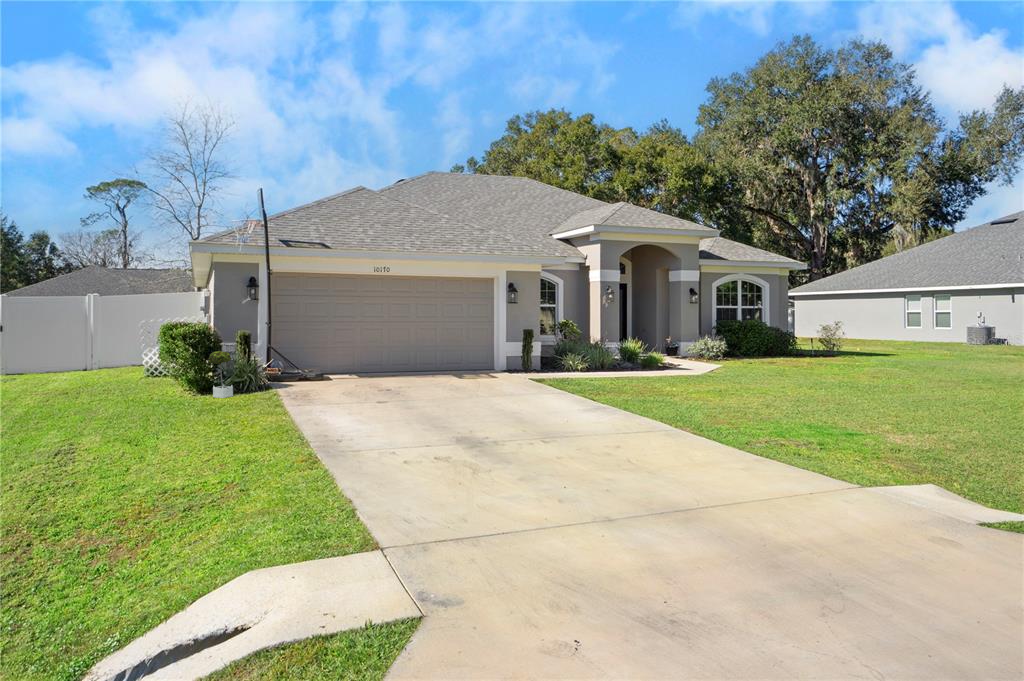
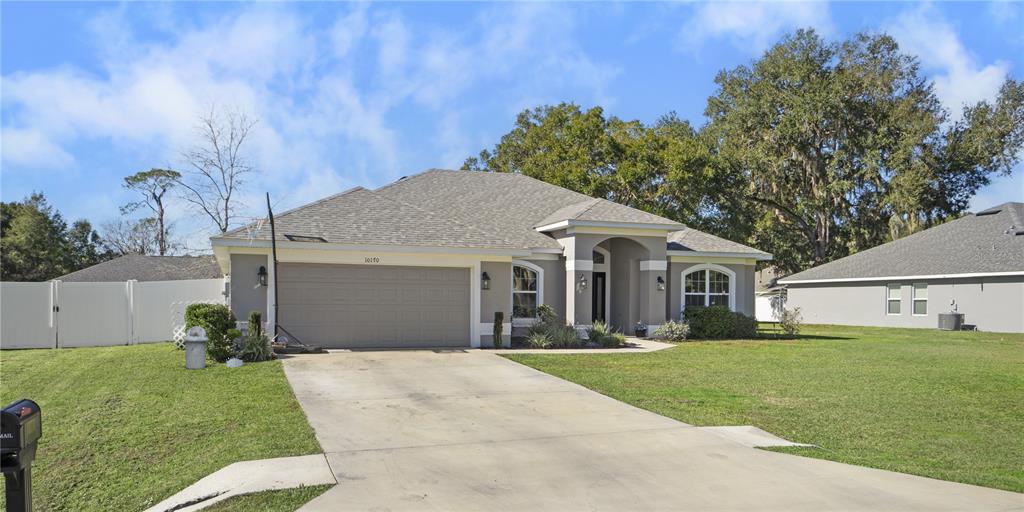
trash can: none [157,348,190,401] -> present [183,326,208,369]

